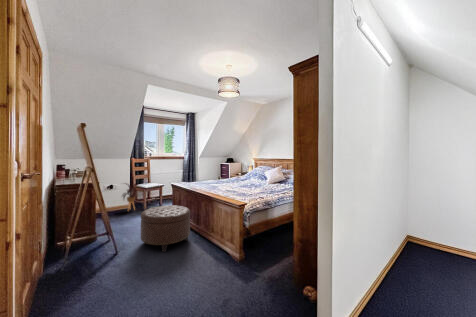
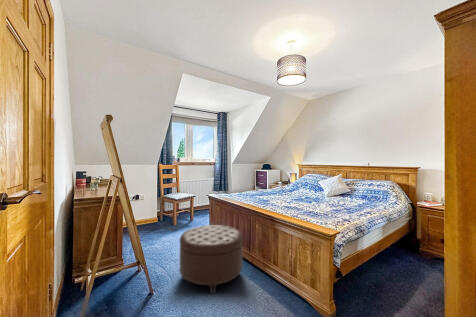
house plant: present [123,178,137,209] -> none [147,186,168,227]

